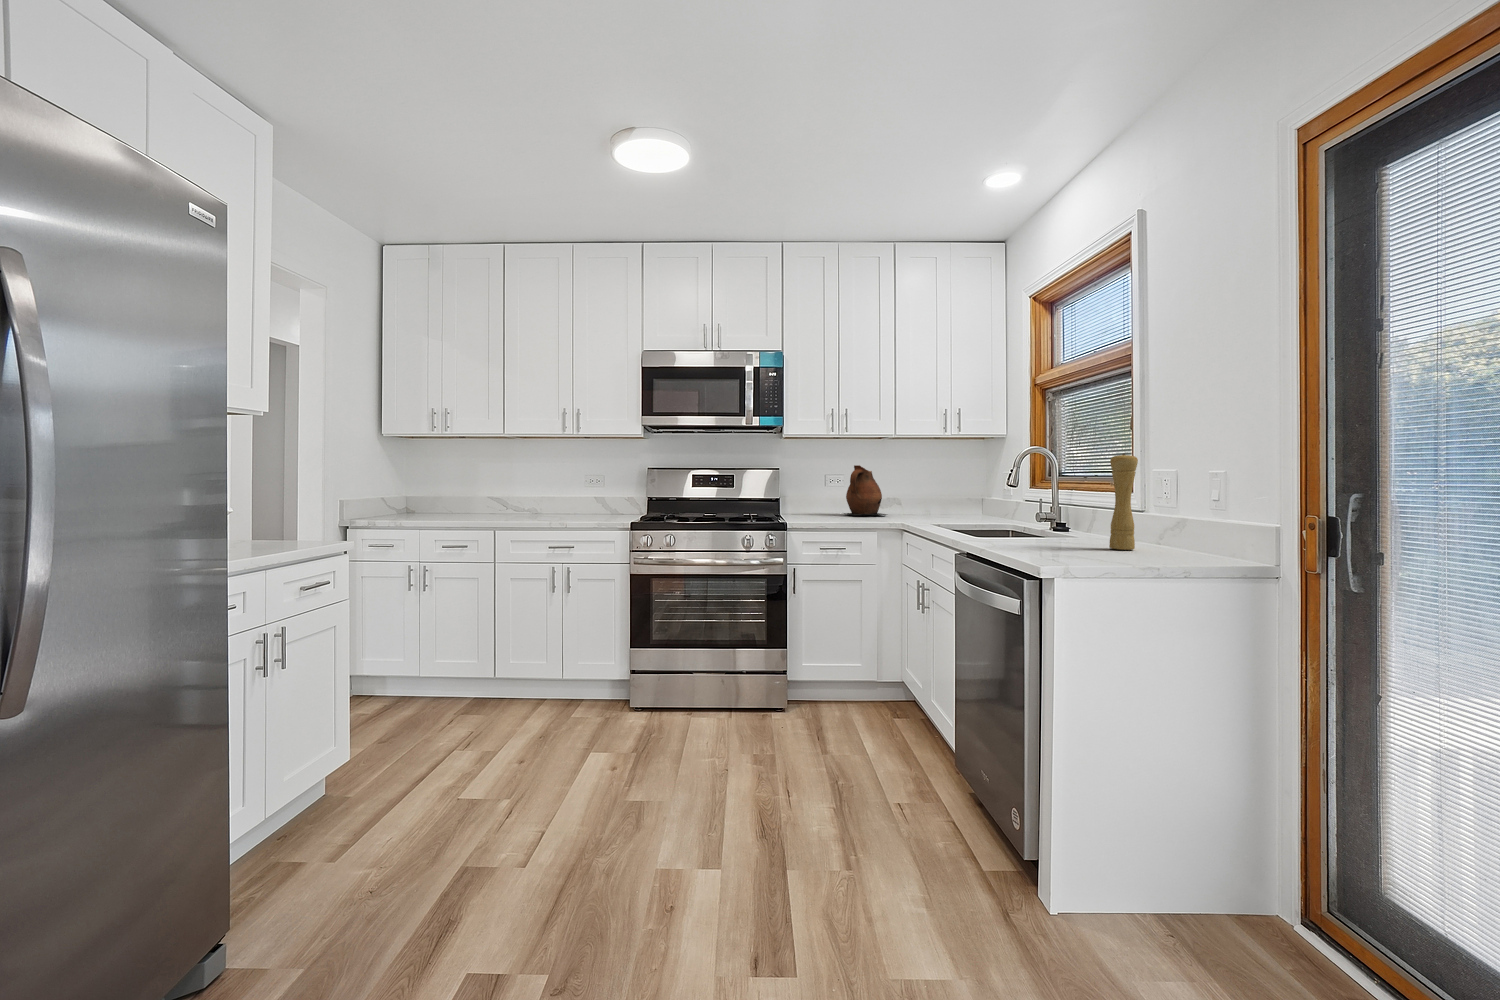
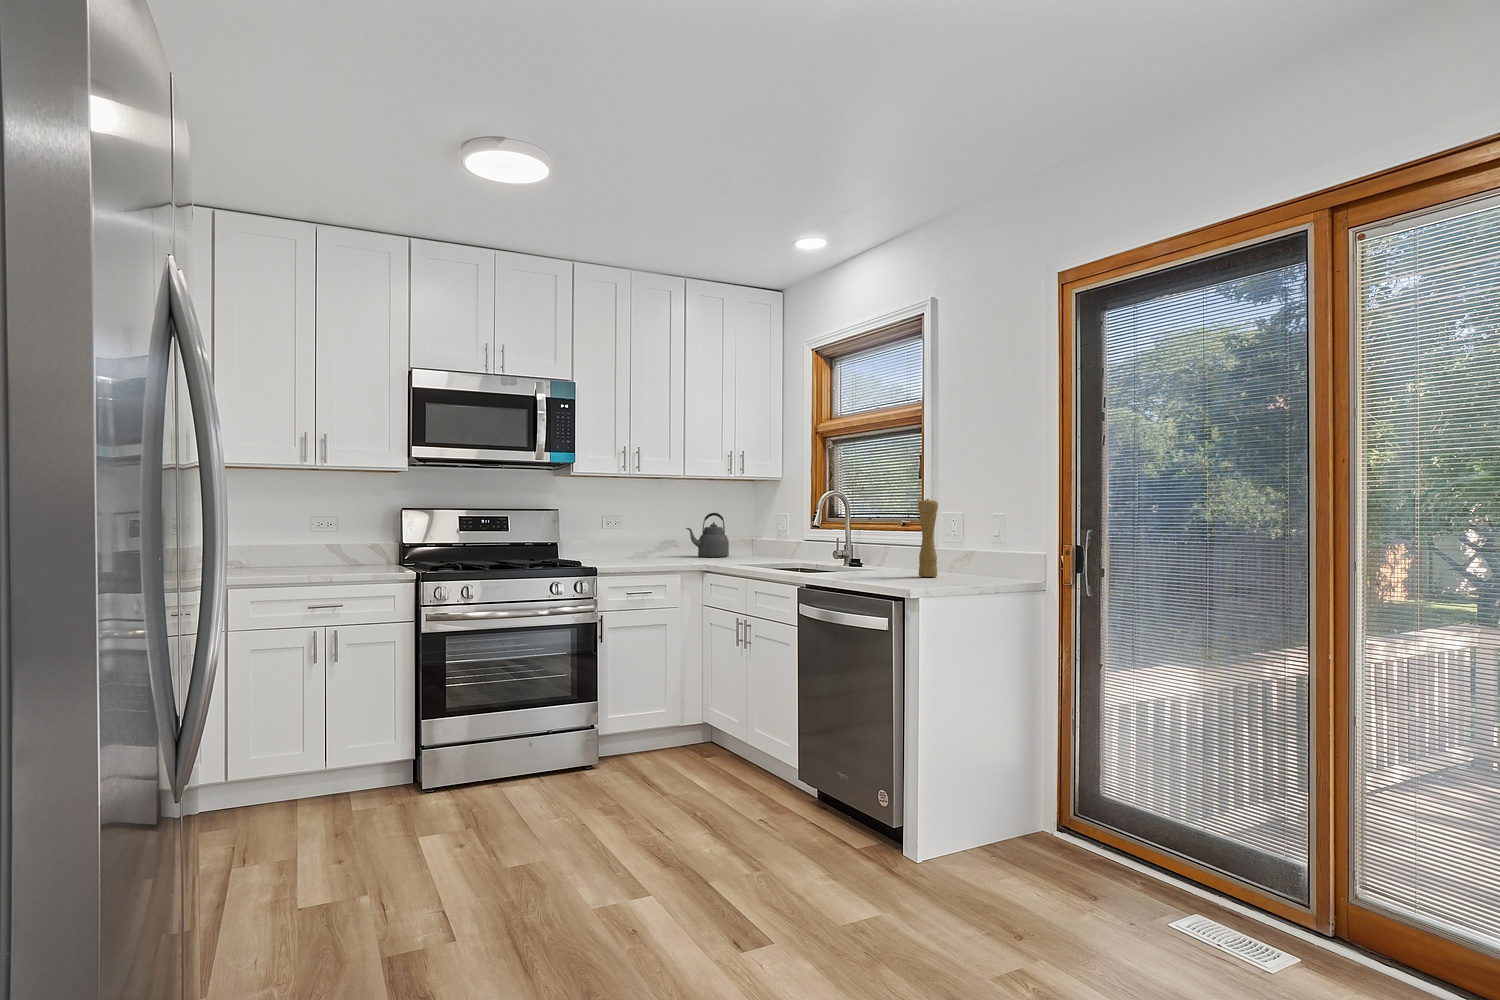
ceramic pitcher: present [844,465,887,515] -> none [618,505,668,558]
kettle: none [907,473,953,516] -> present [686,513,729,557]

